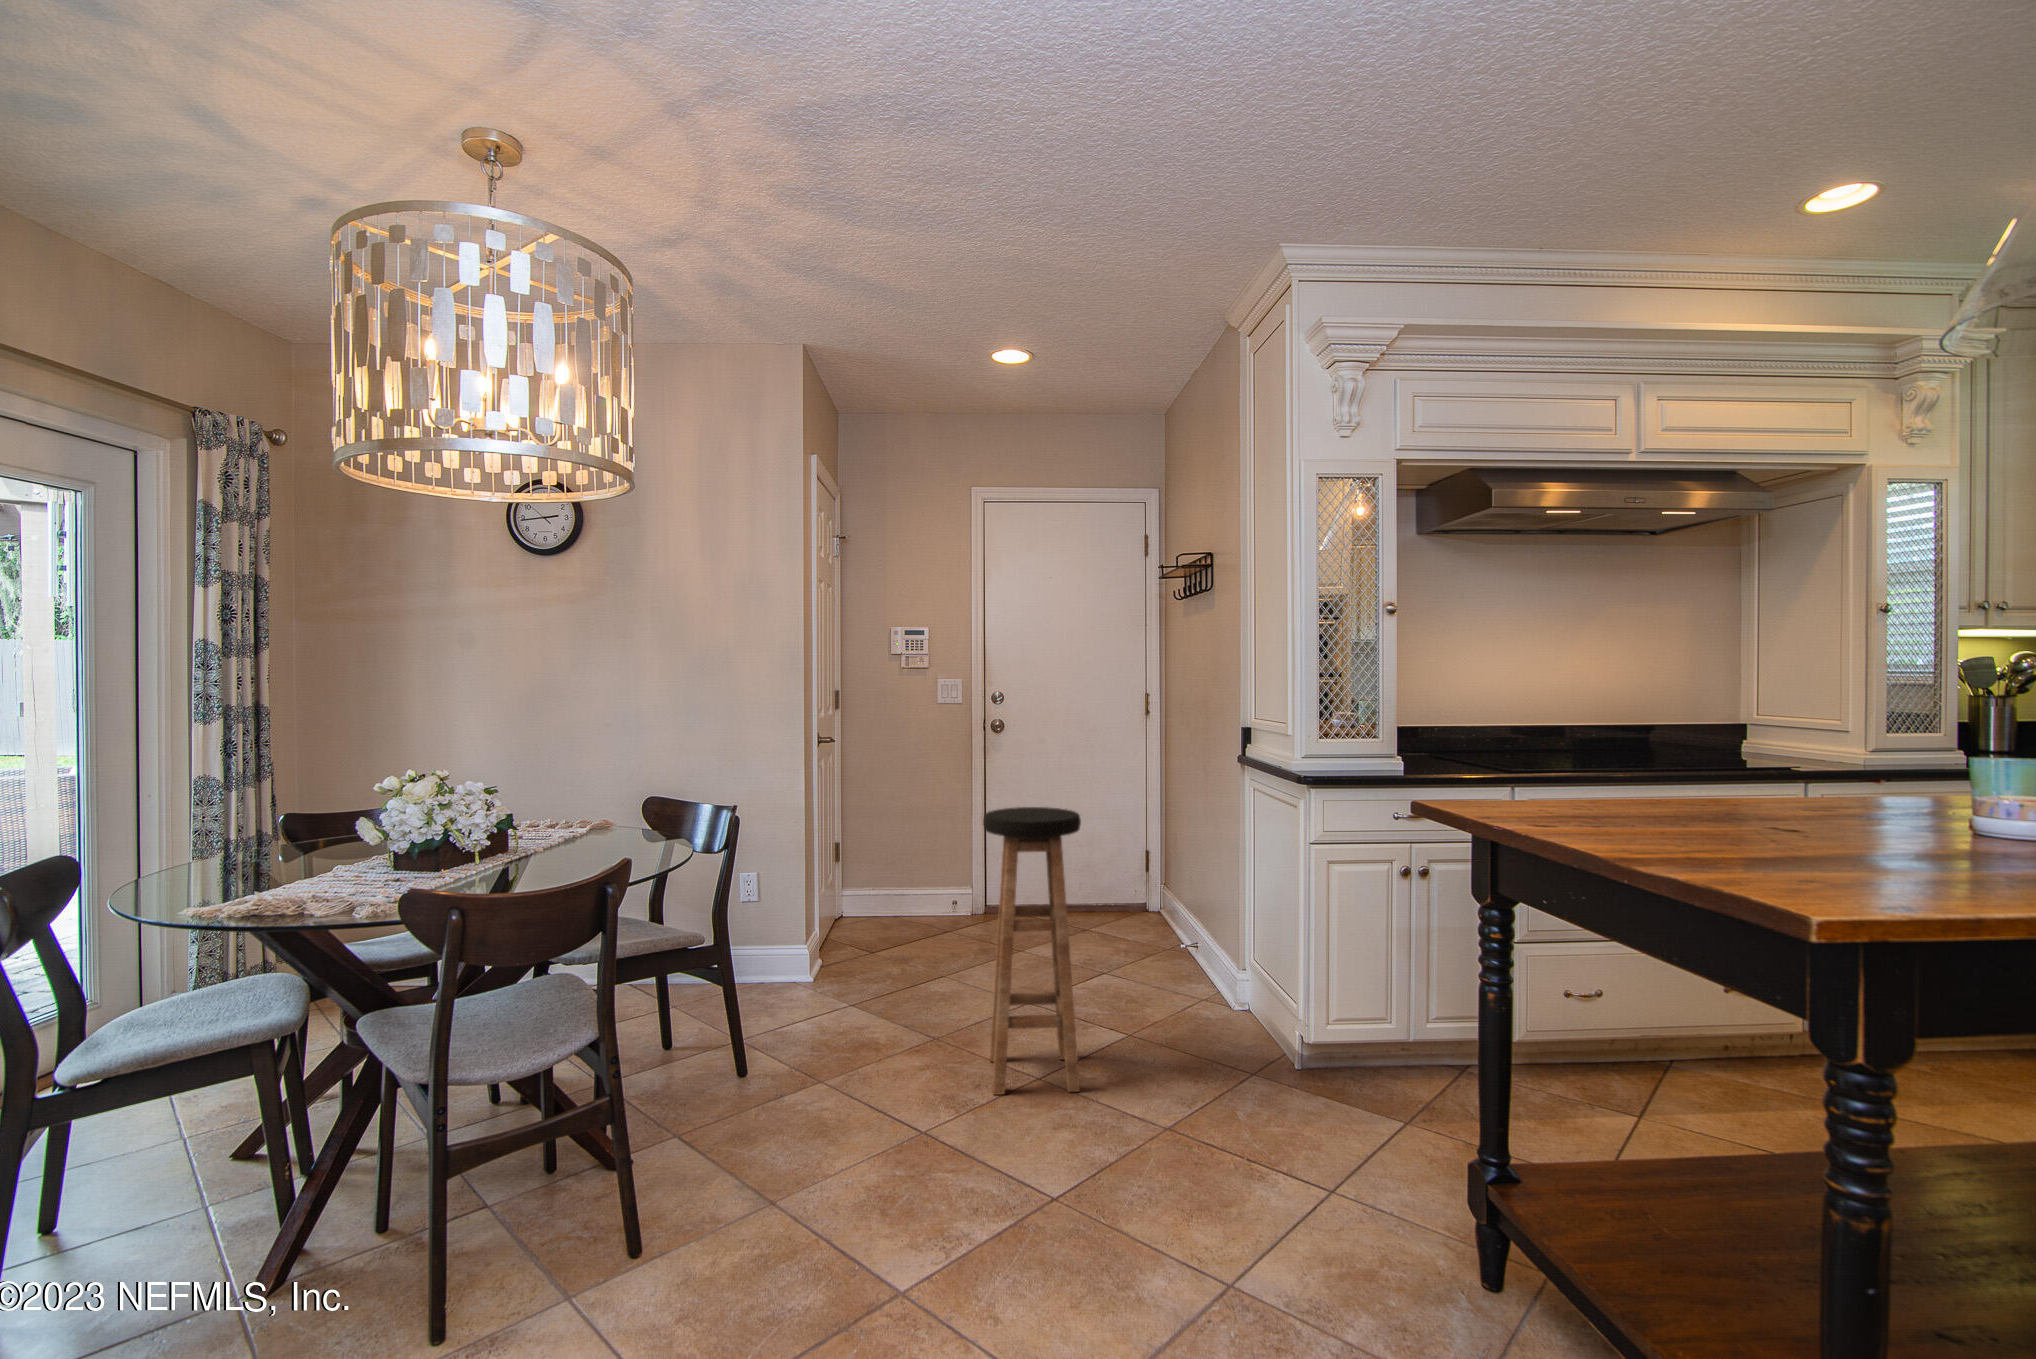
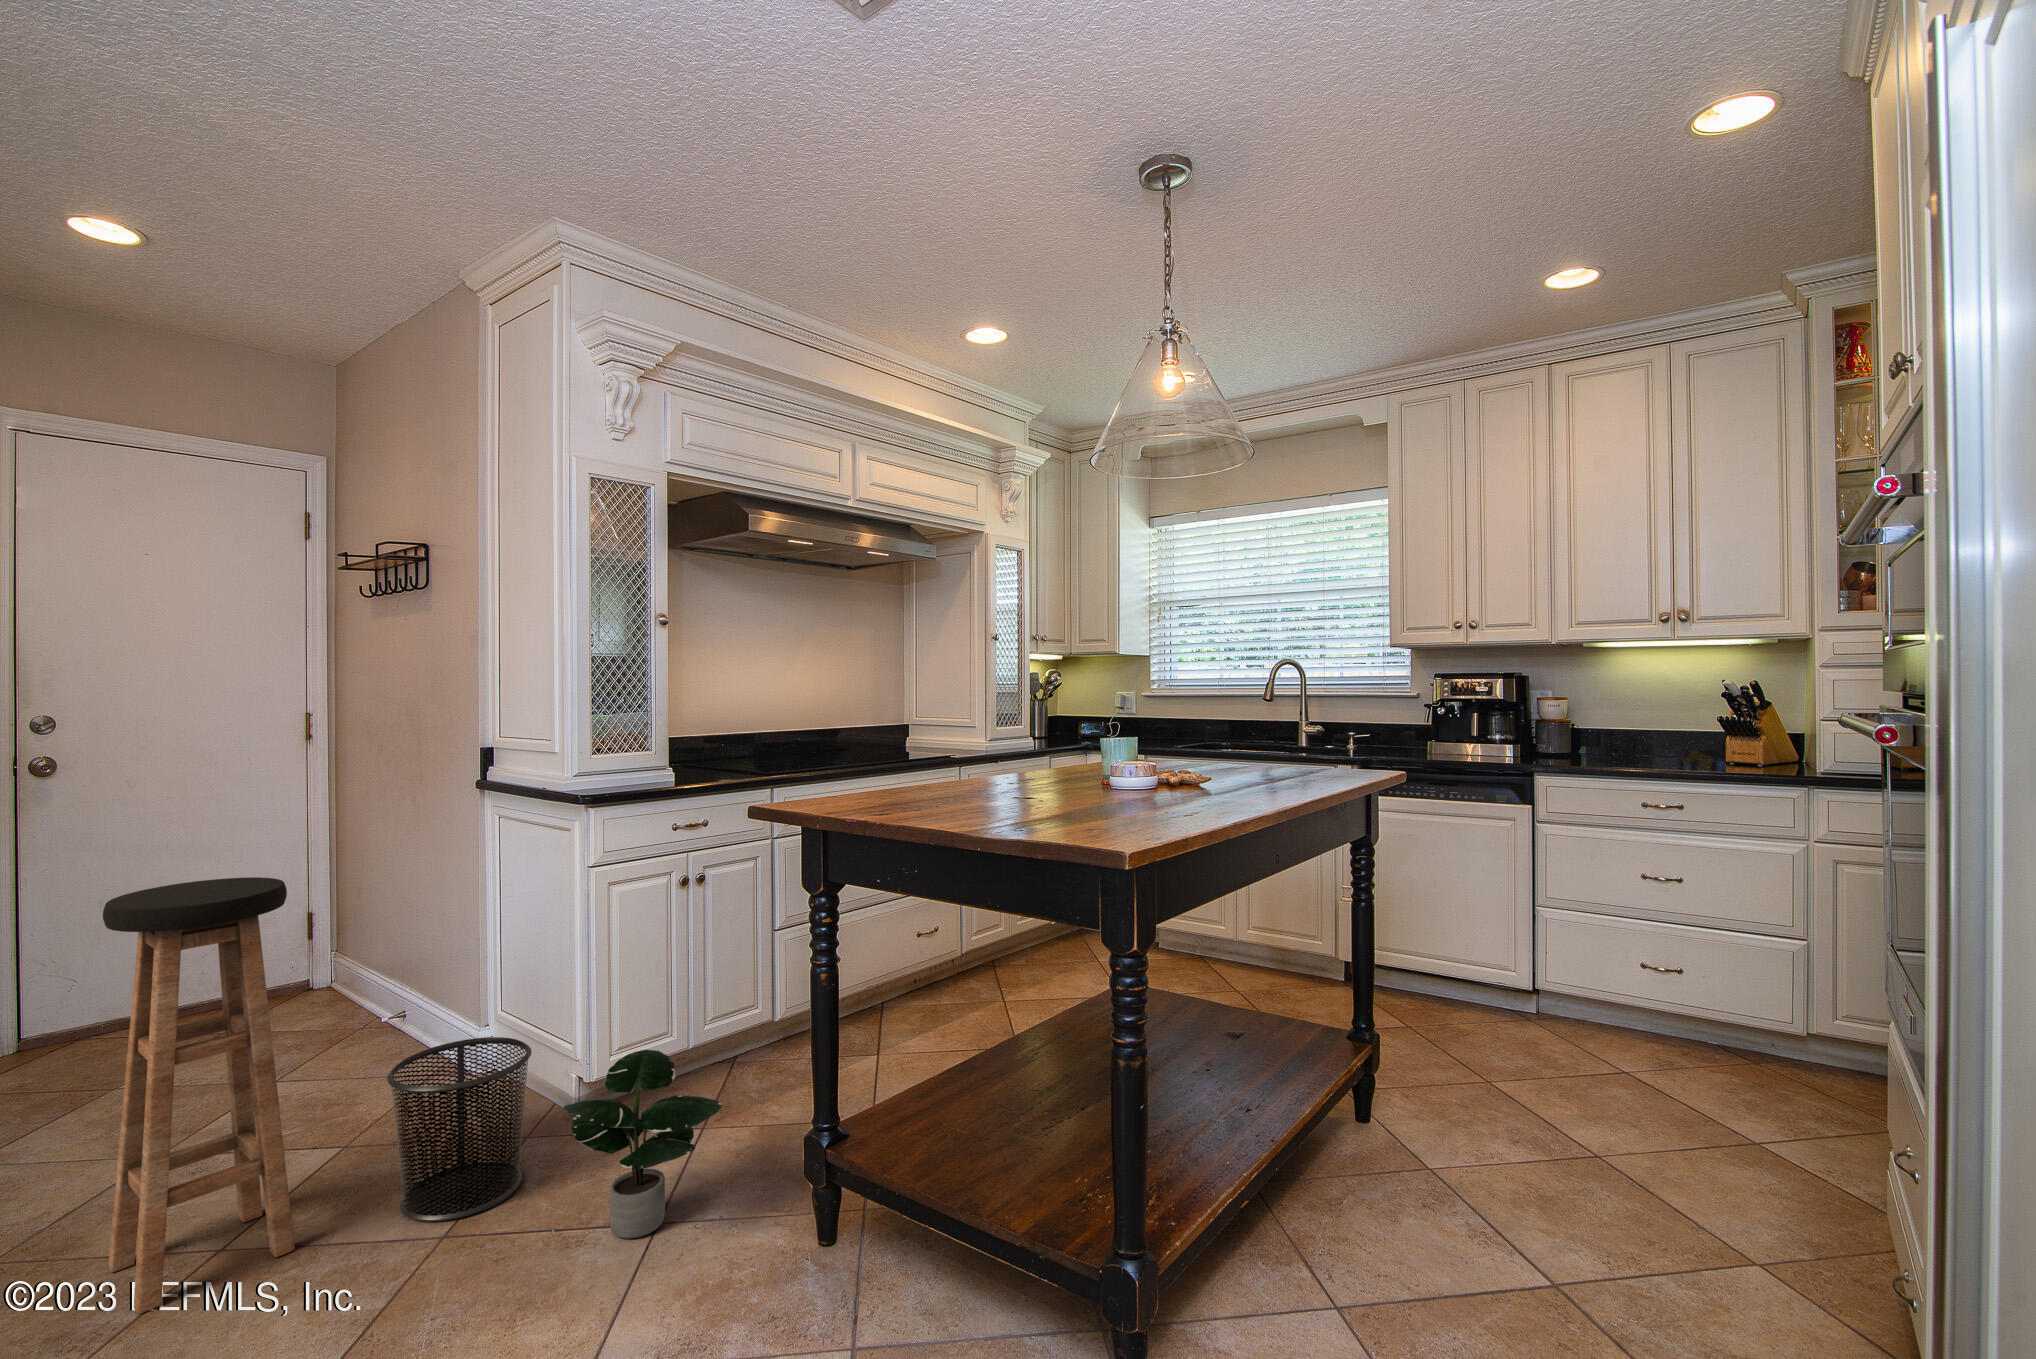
waste bin: none [1140,969,1247,1118] -> present [387,1037,532,1222]
potted plant: none [1248,1022,1398,1201] -> present [563,1049,722,1239]

